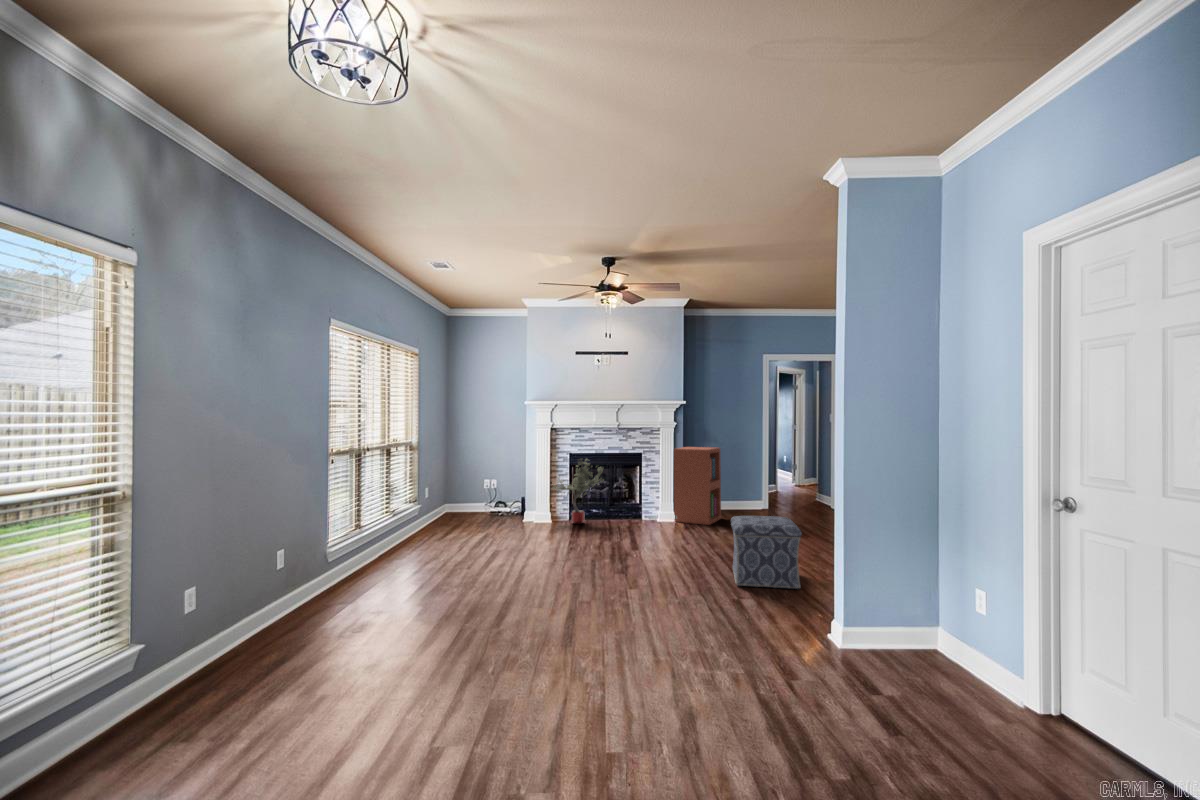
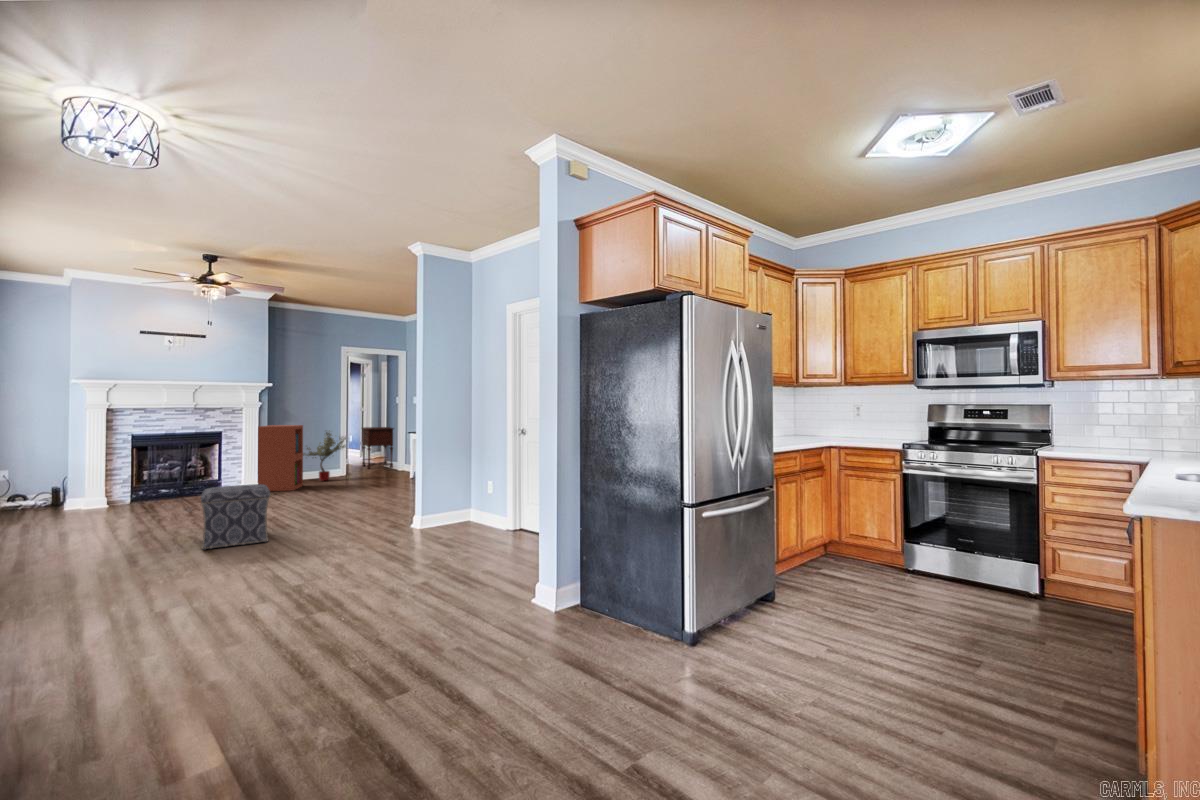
side table: none [791,449,831,501] -> present [362,427,394,469]
potted tree: present [553,459,604,524] -> present [303,432,346,481]
ottoman: present [731,516,802,589] -> present [201,484,270,550]

